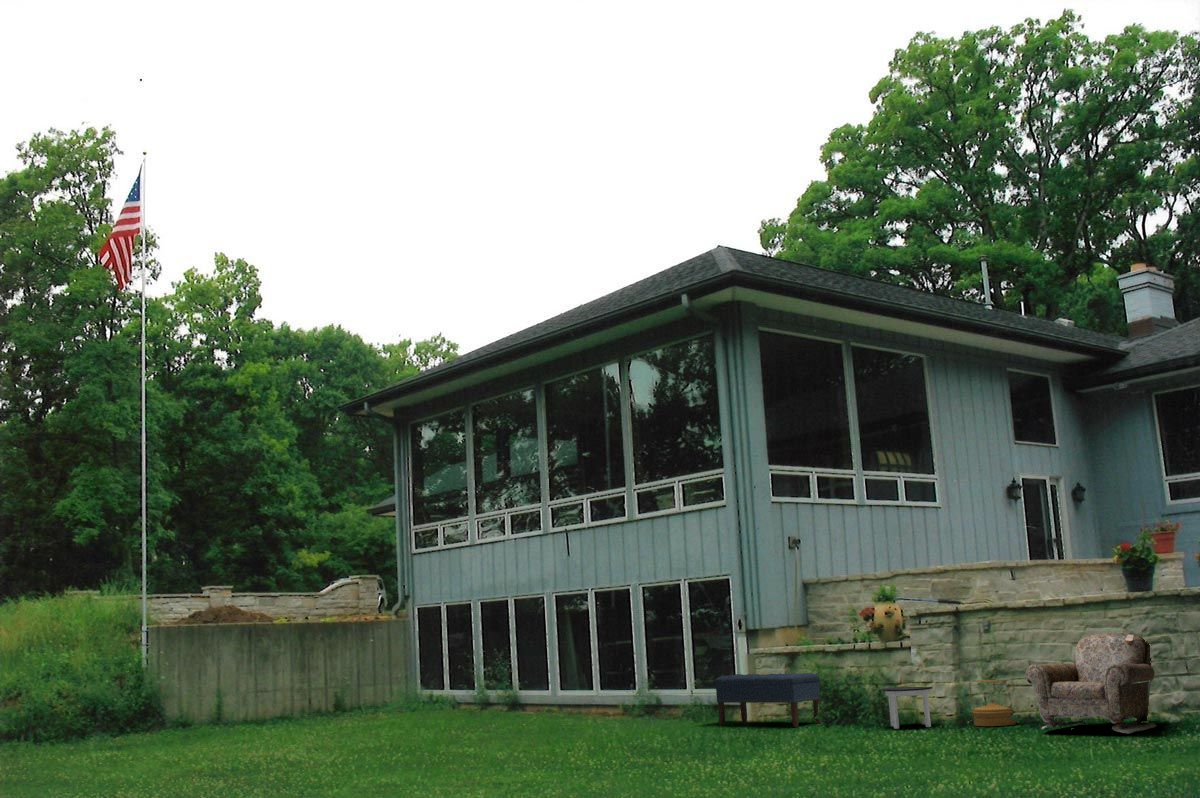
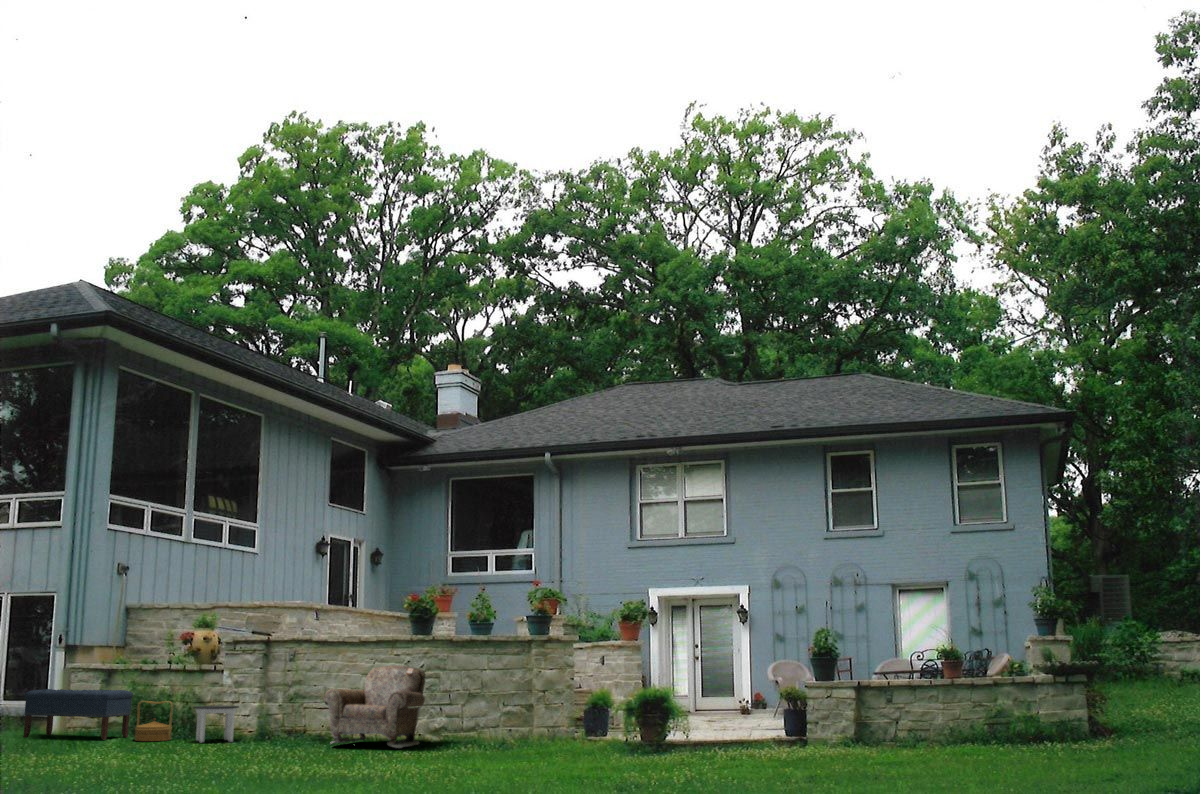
woven basket: present [968,679,1016,726] -> present [135,701,173,741]

